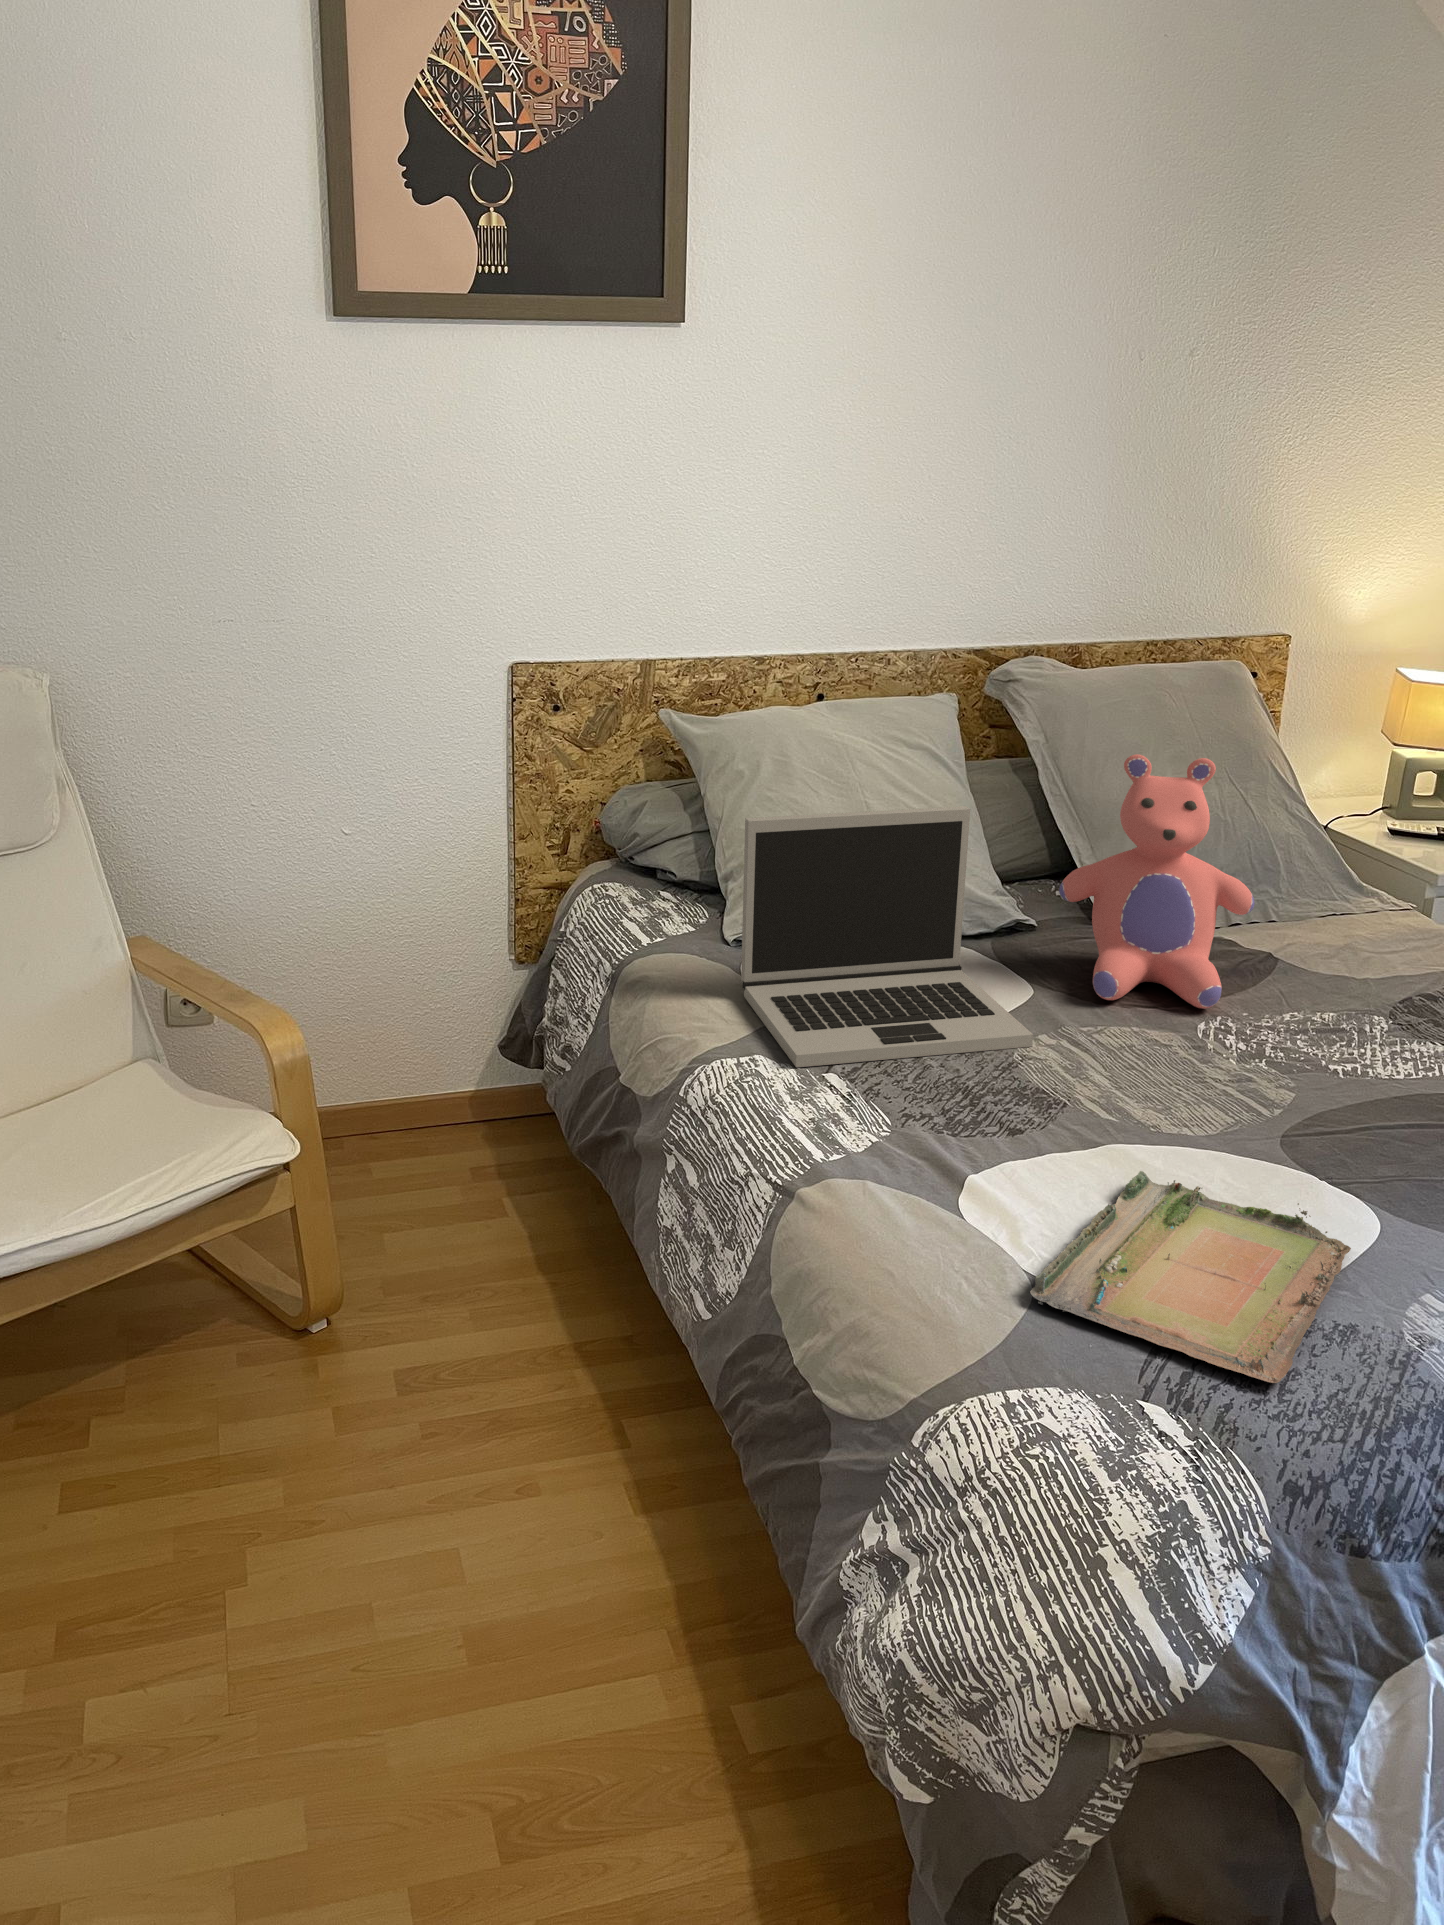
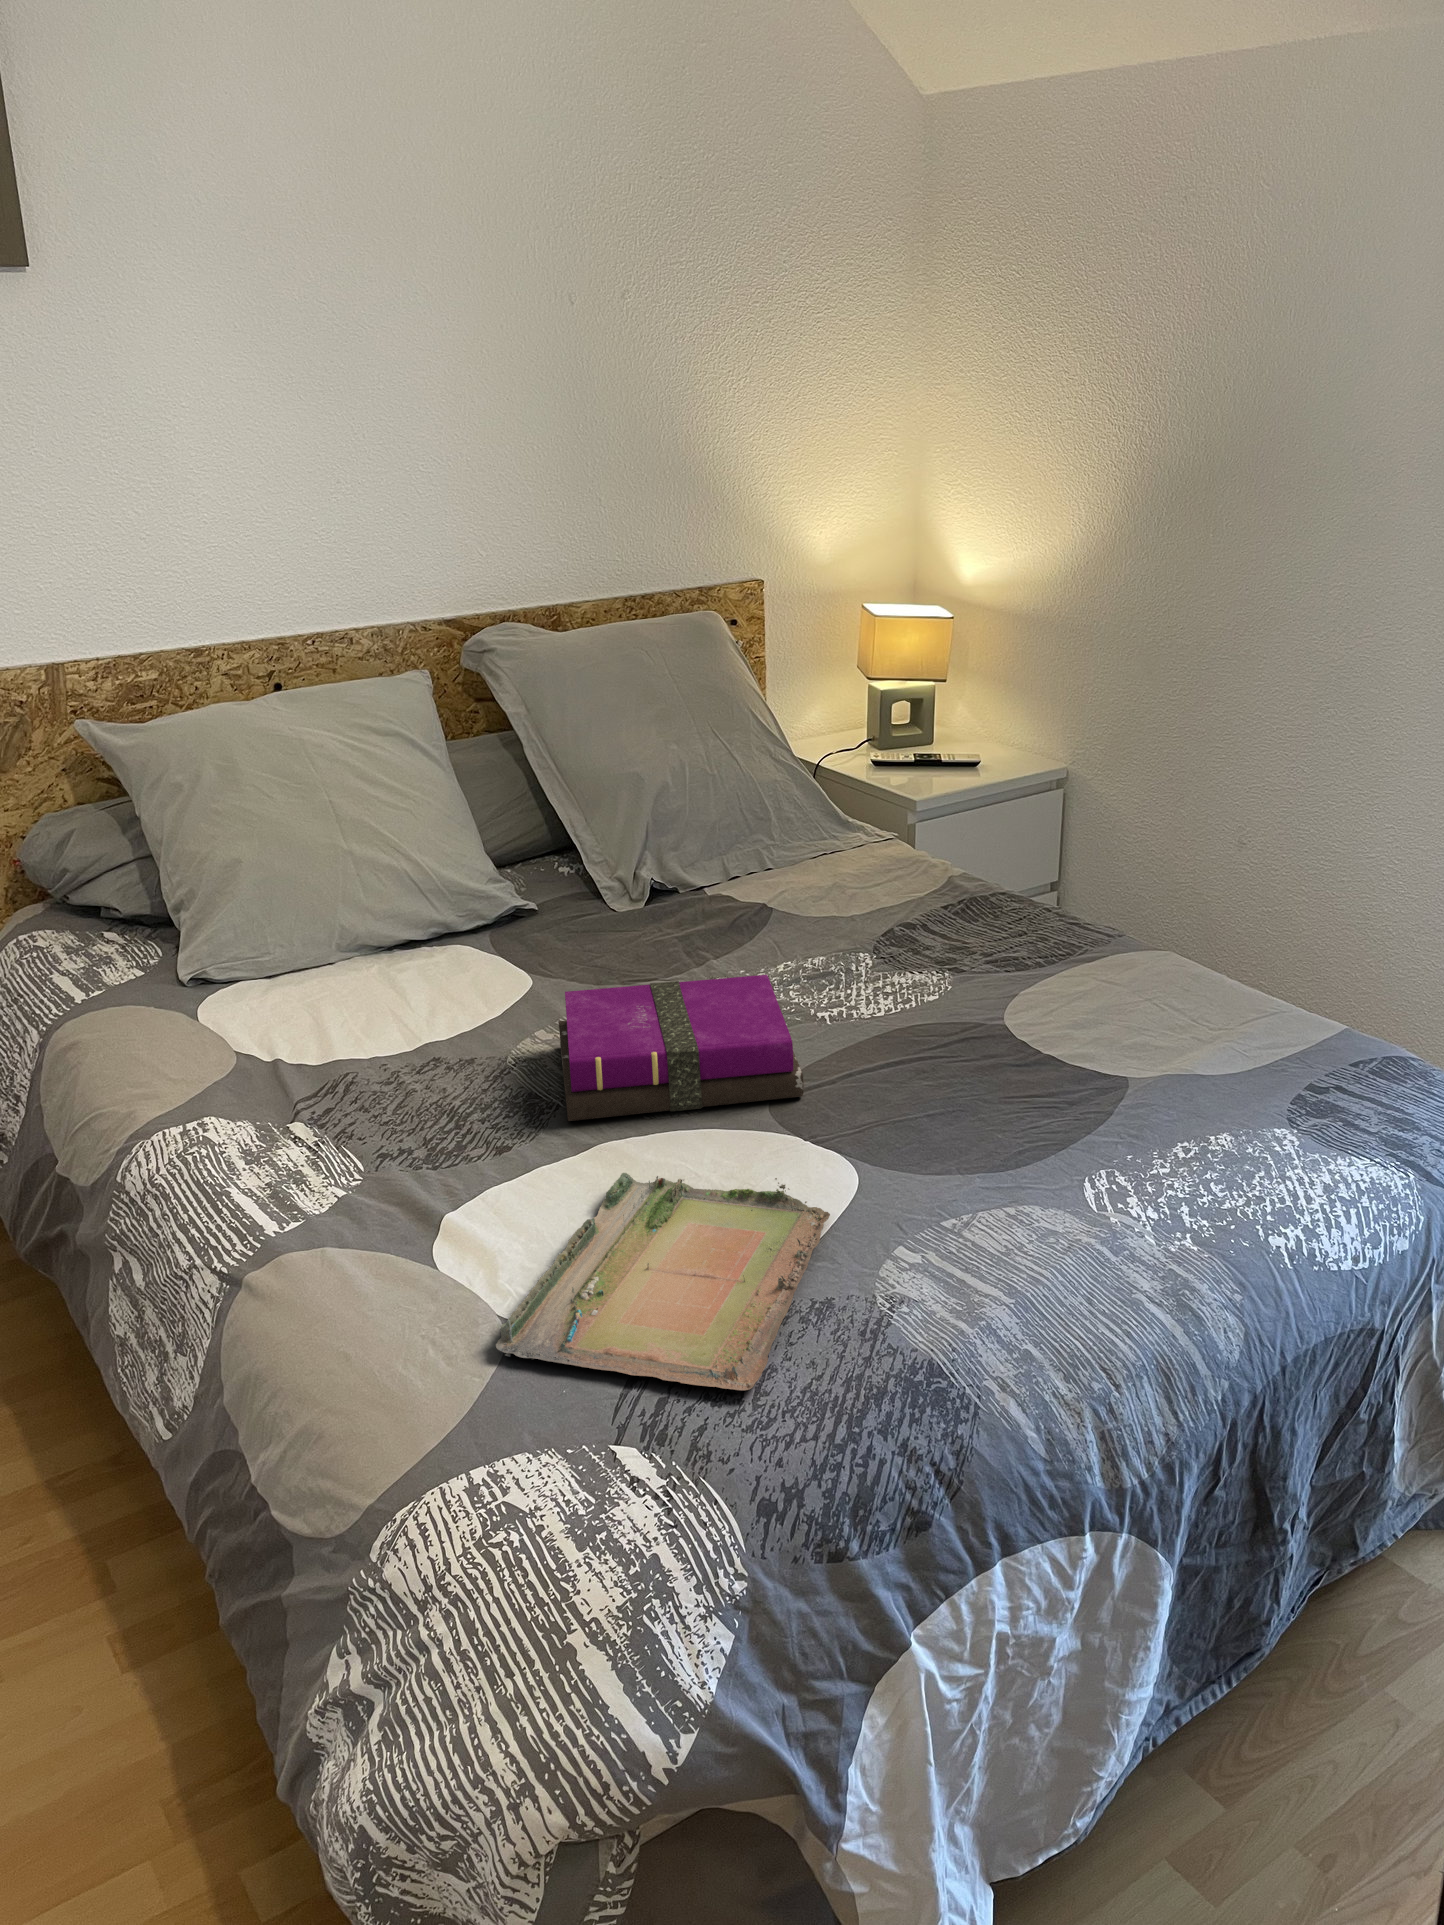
teddy bear: present [1059,754,1255,1009] -> none [543,715,740,981]
laptop: present [741,806,1033,1067] -> none [162,796,522,1123]
notebook: none [1069,1001,1319,1137] -> present [559,975,804,1121]

